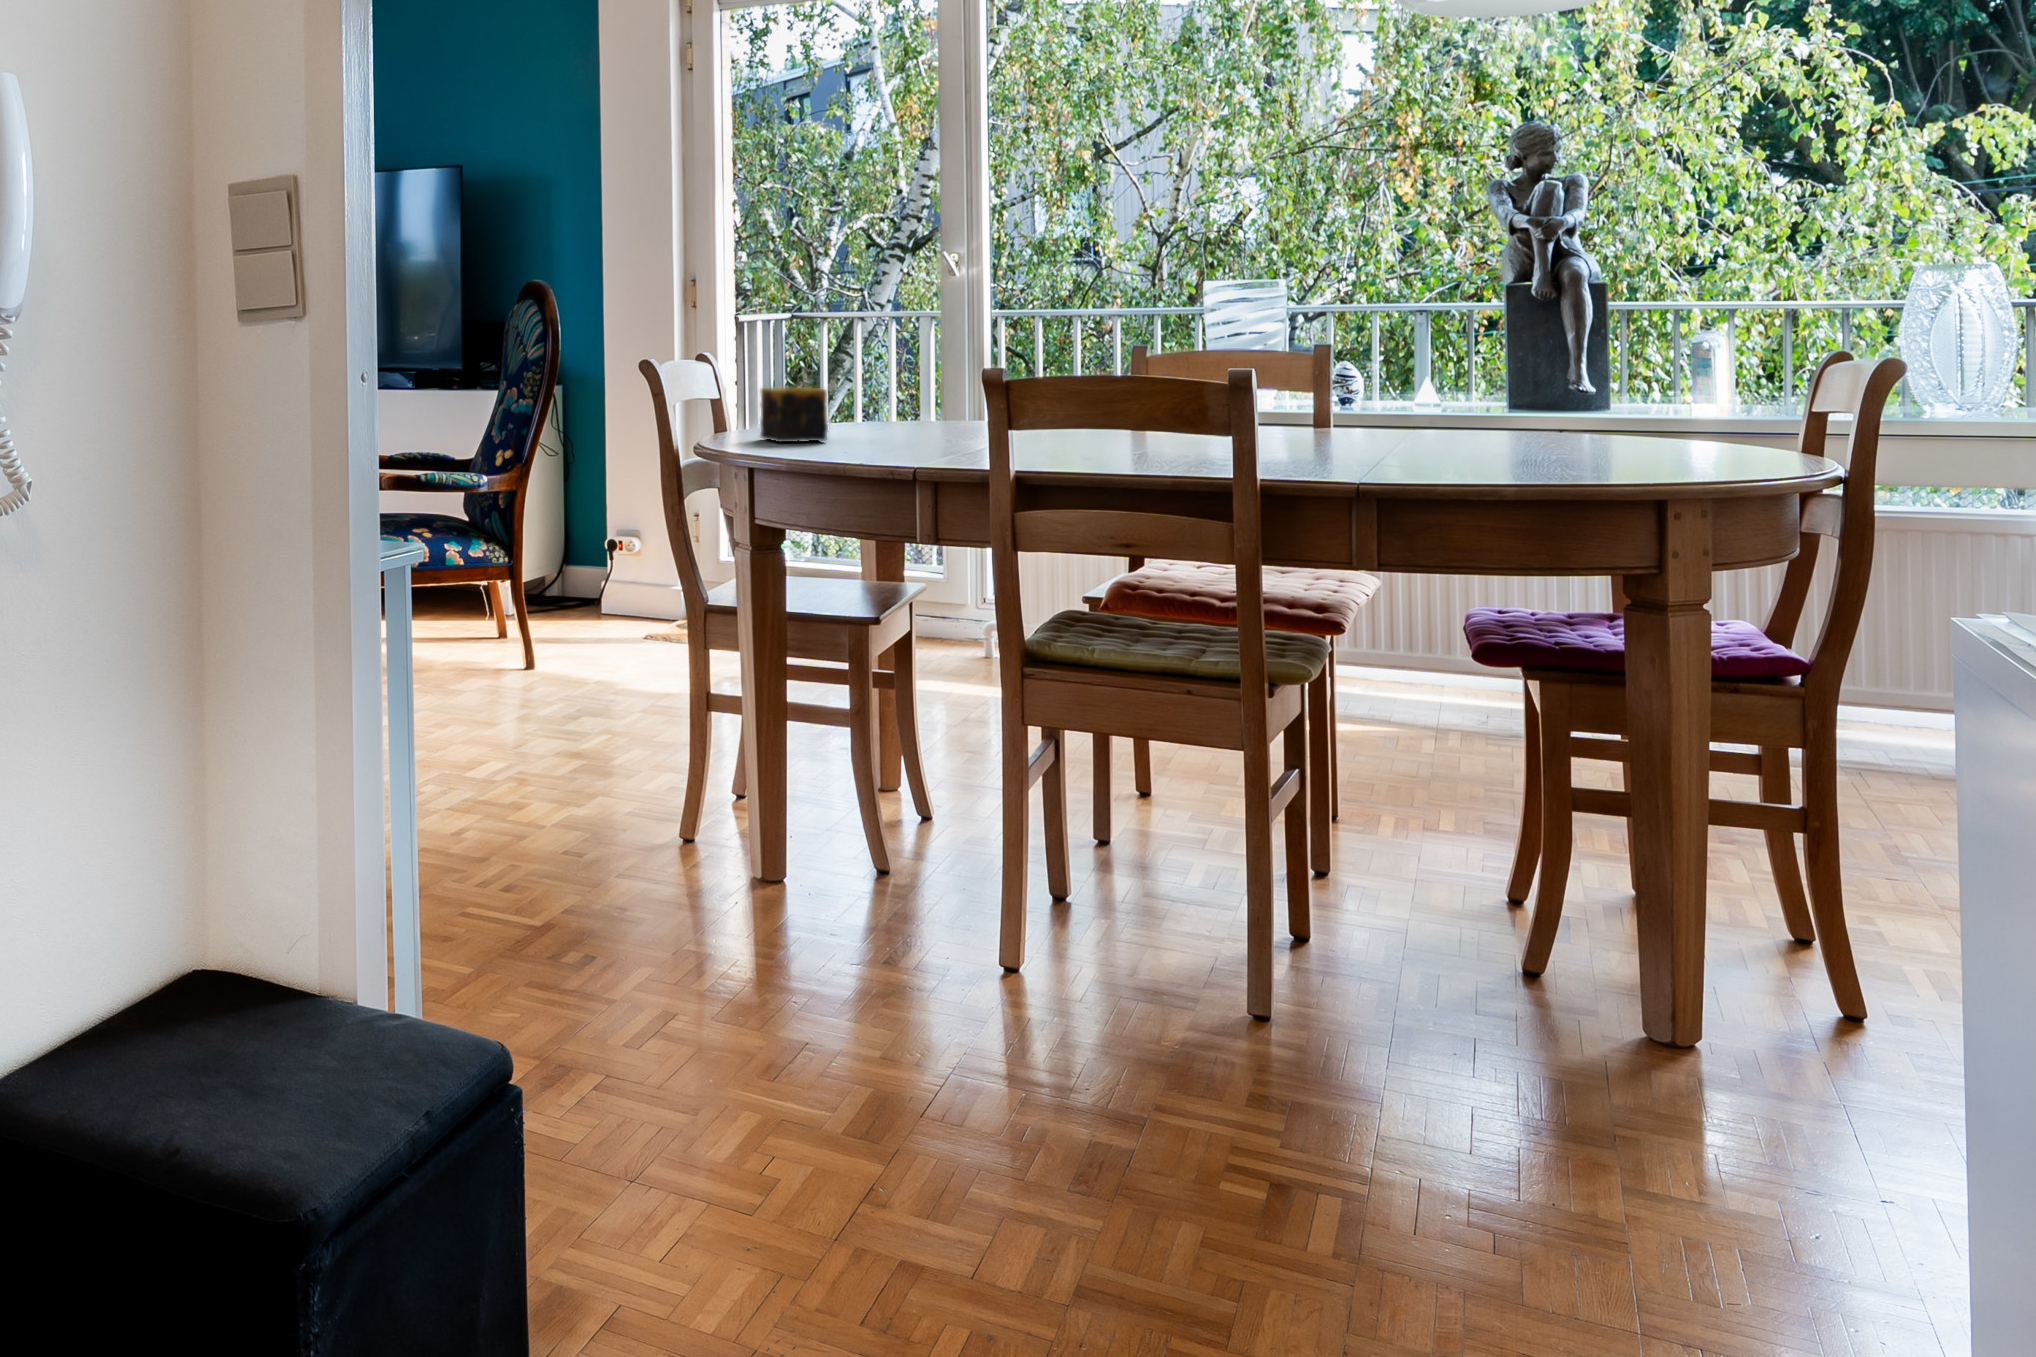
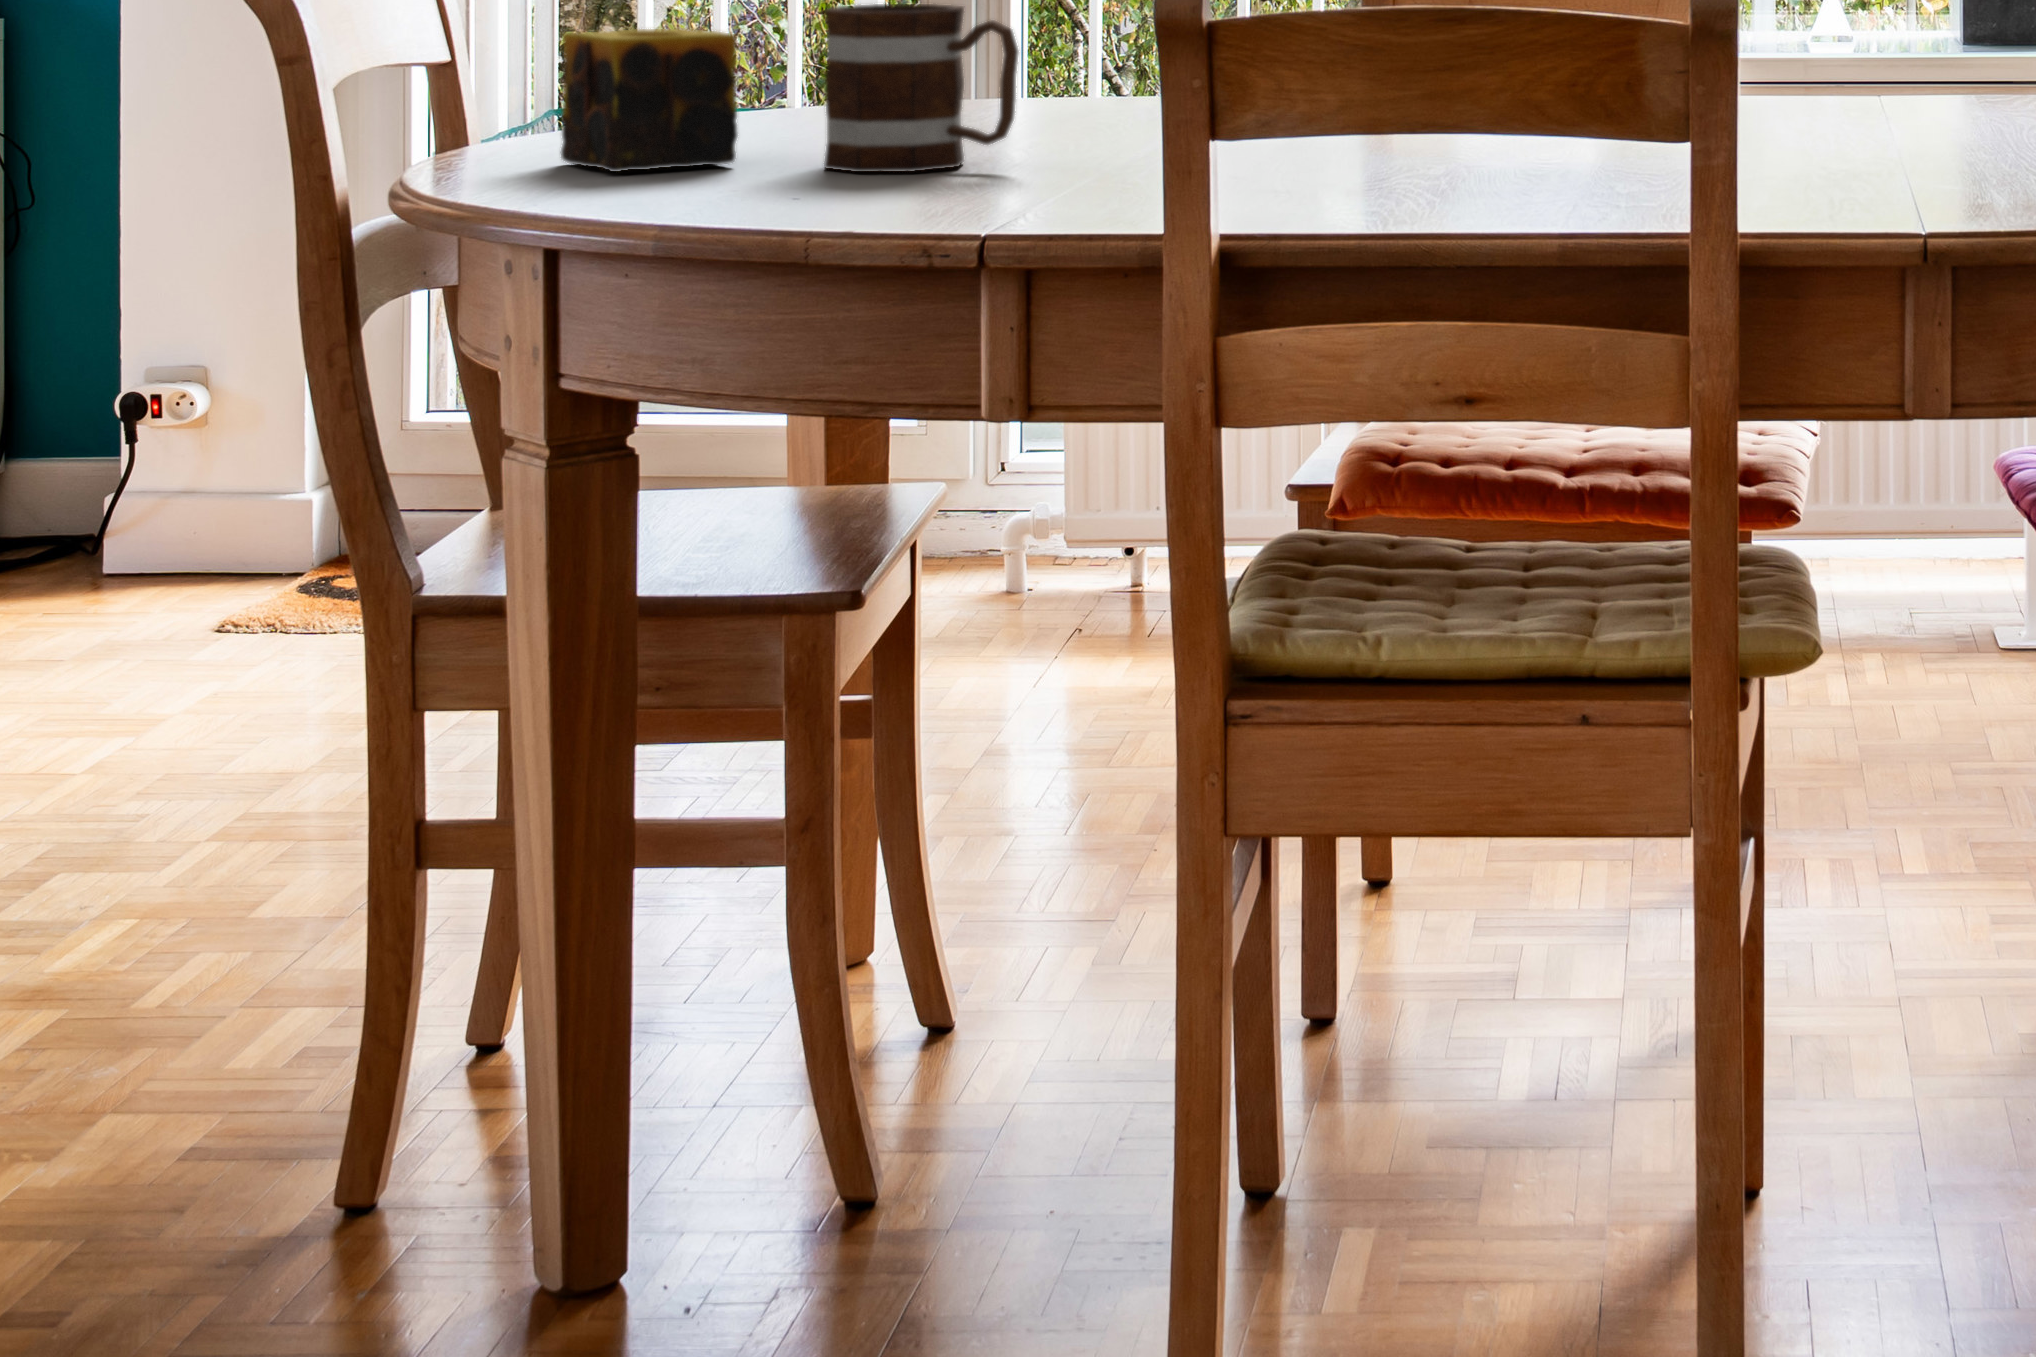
mug: none [861,378,942,446] -> present [824,4,1018,172]

